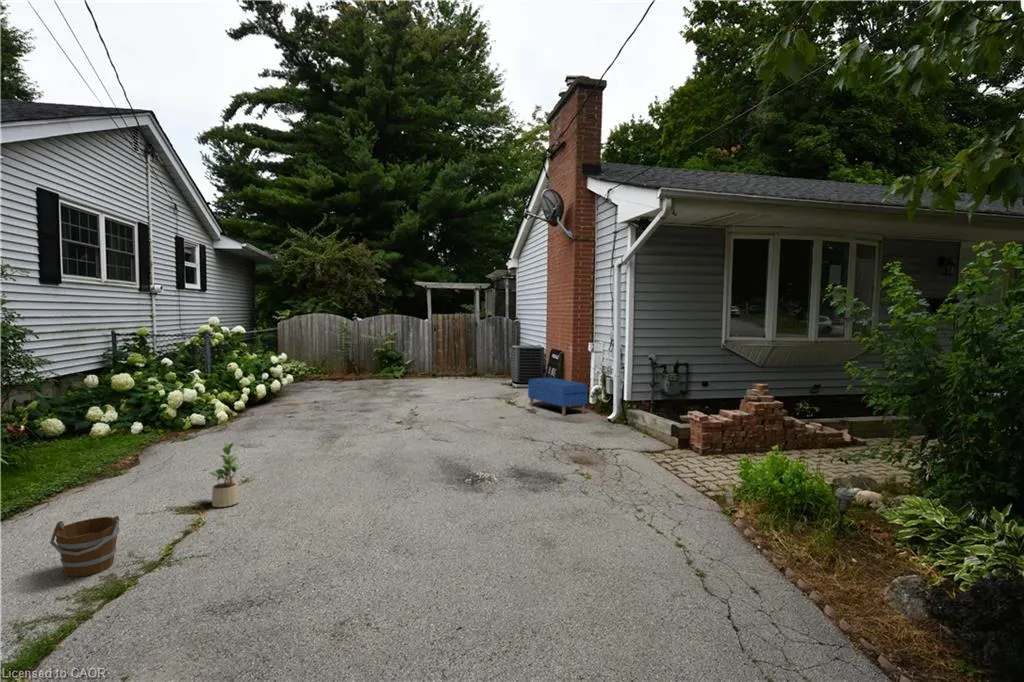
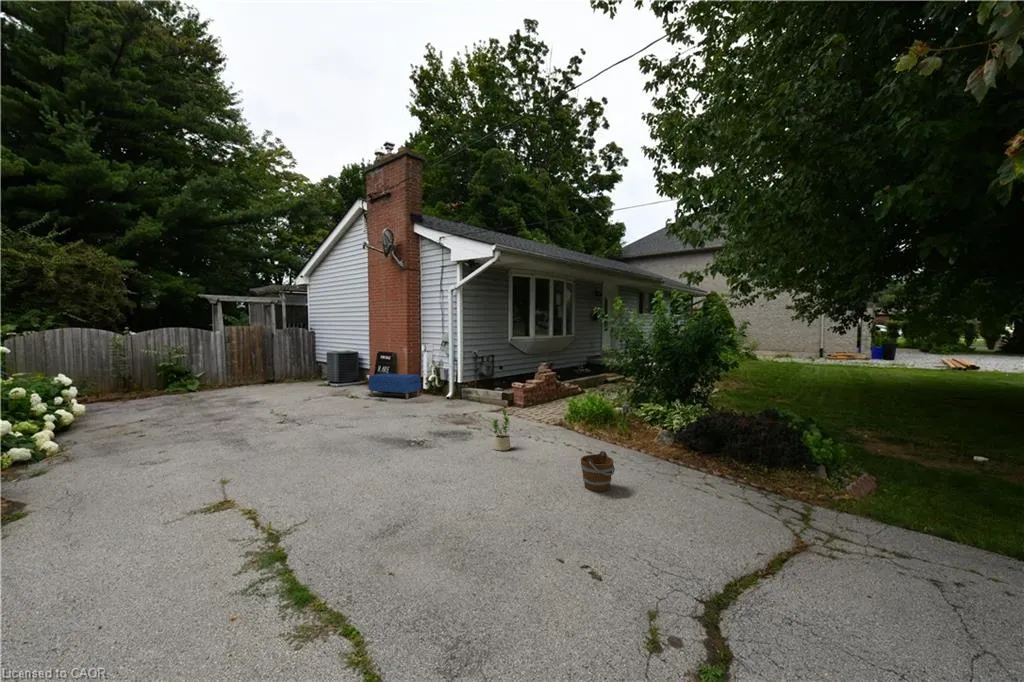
potted plant: present [210,443,239,507] -> present [490,408,510,450]
bucket: present [50,516,120,577] -> present [581,451,615,492]

